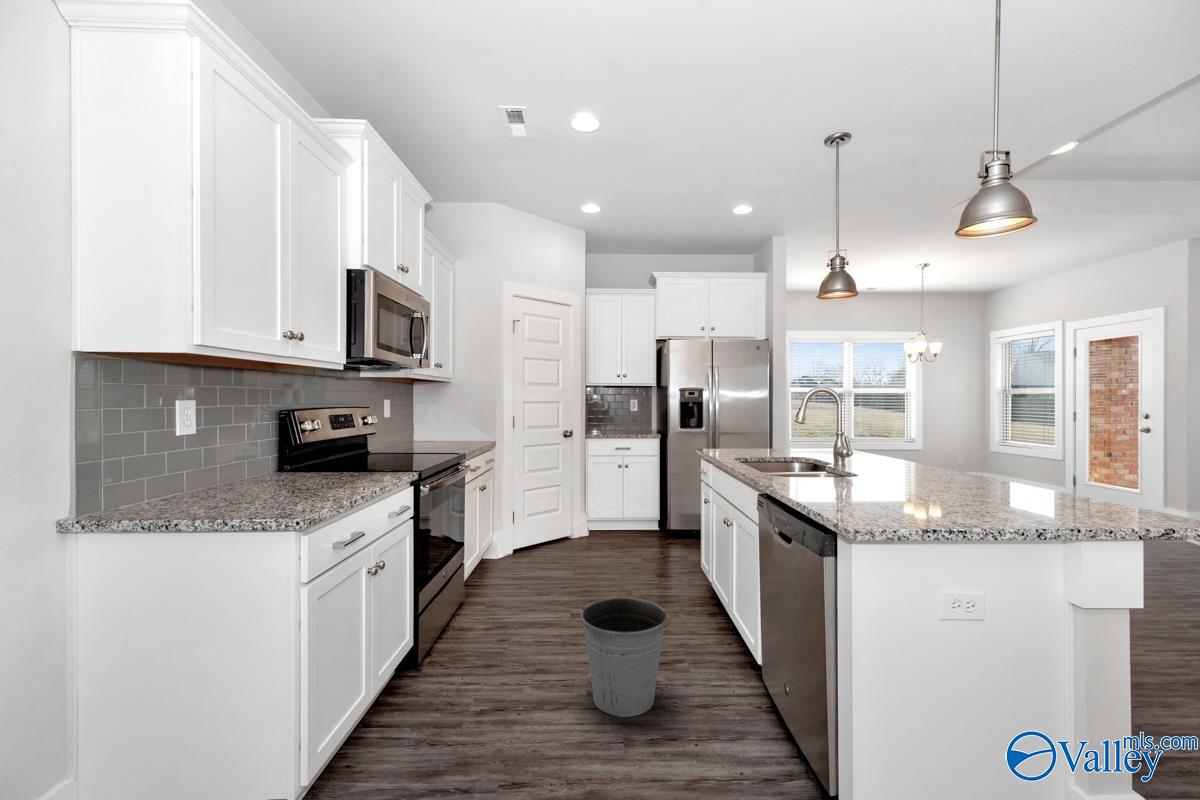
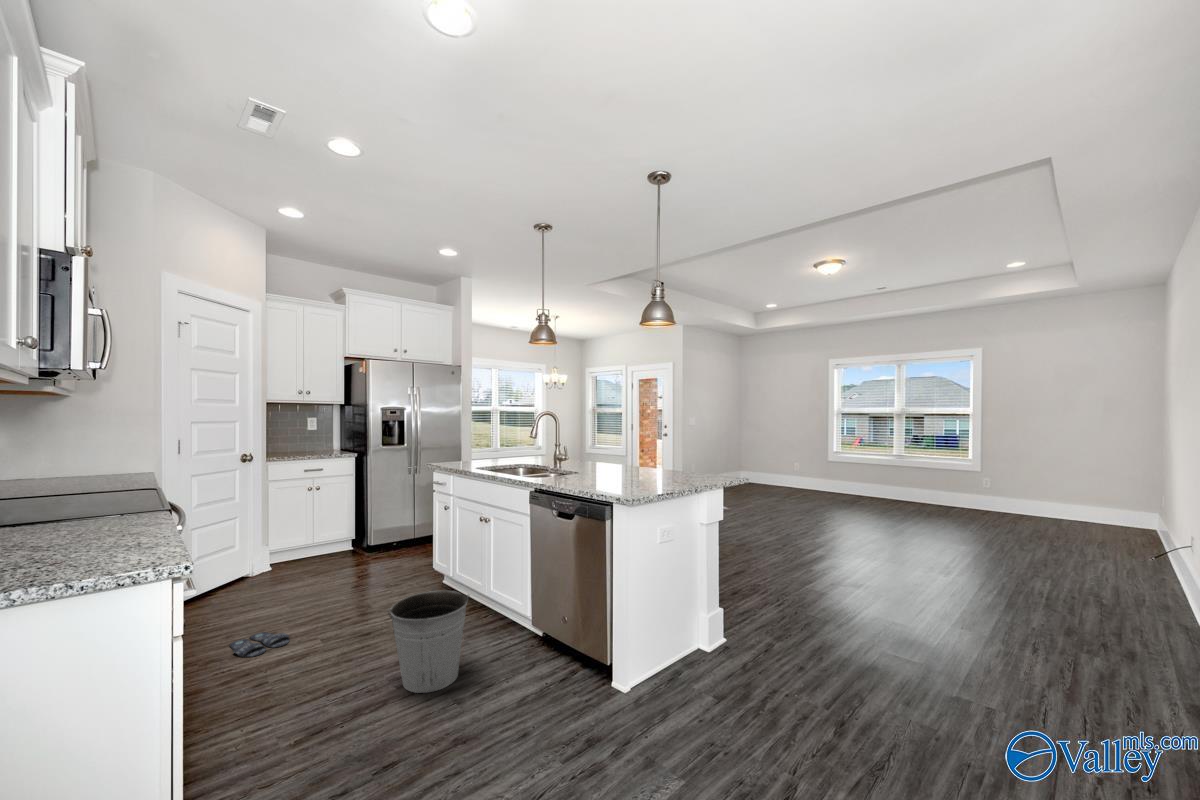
slippers: none [506,592,549,613] -> present [230,632,290,657]

